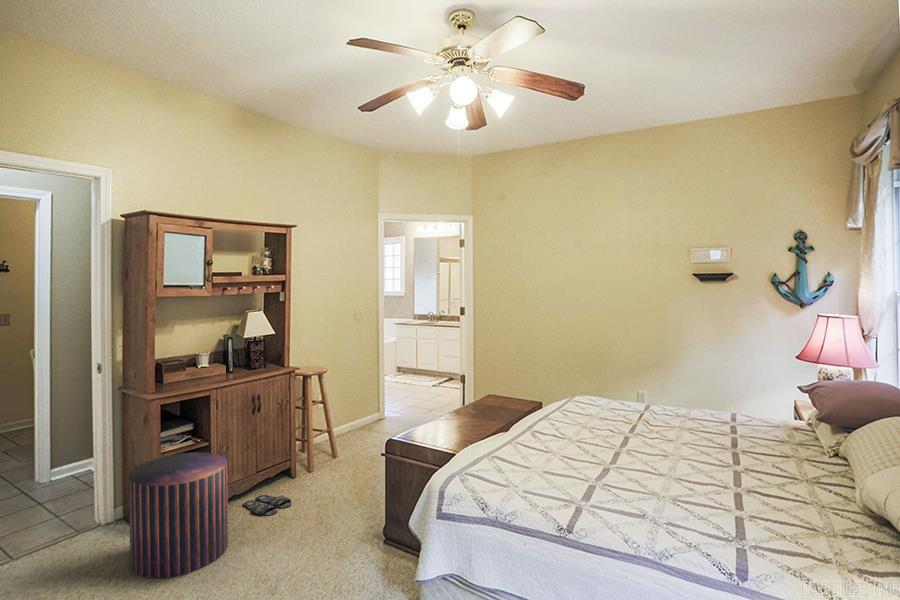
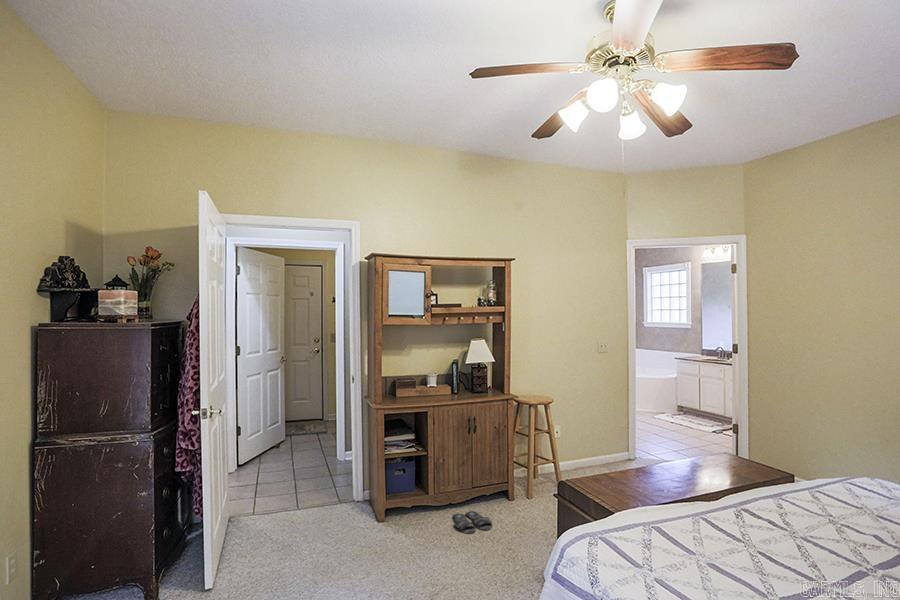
pouf: present [129,452,228,578] -> none [346,457,422,566]

